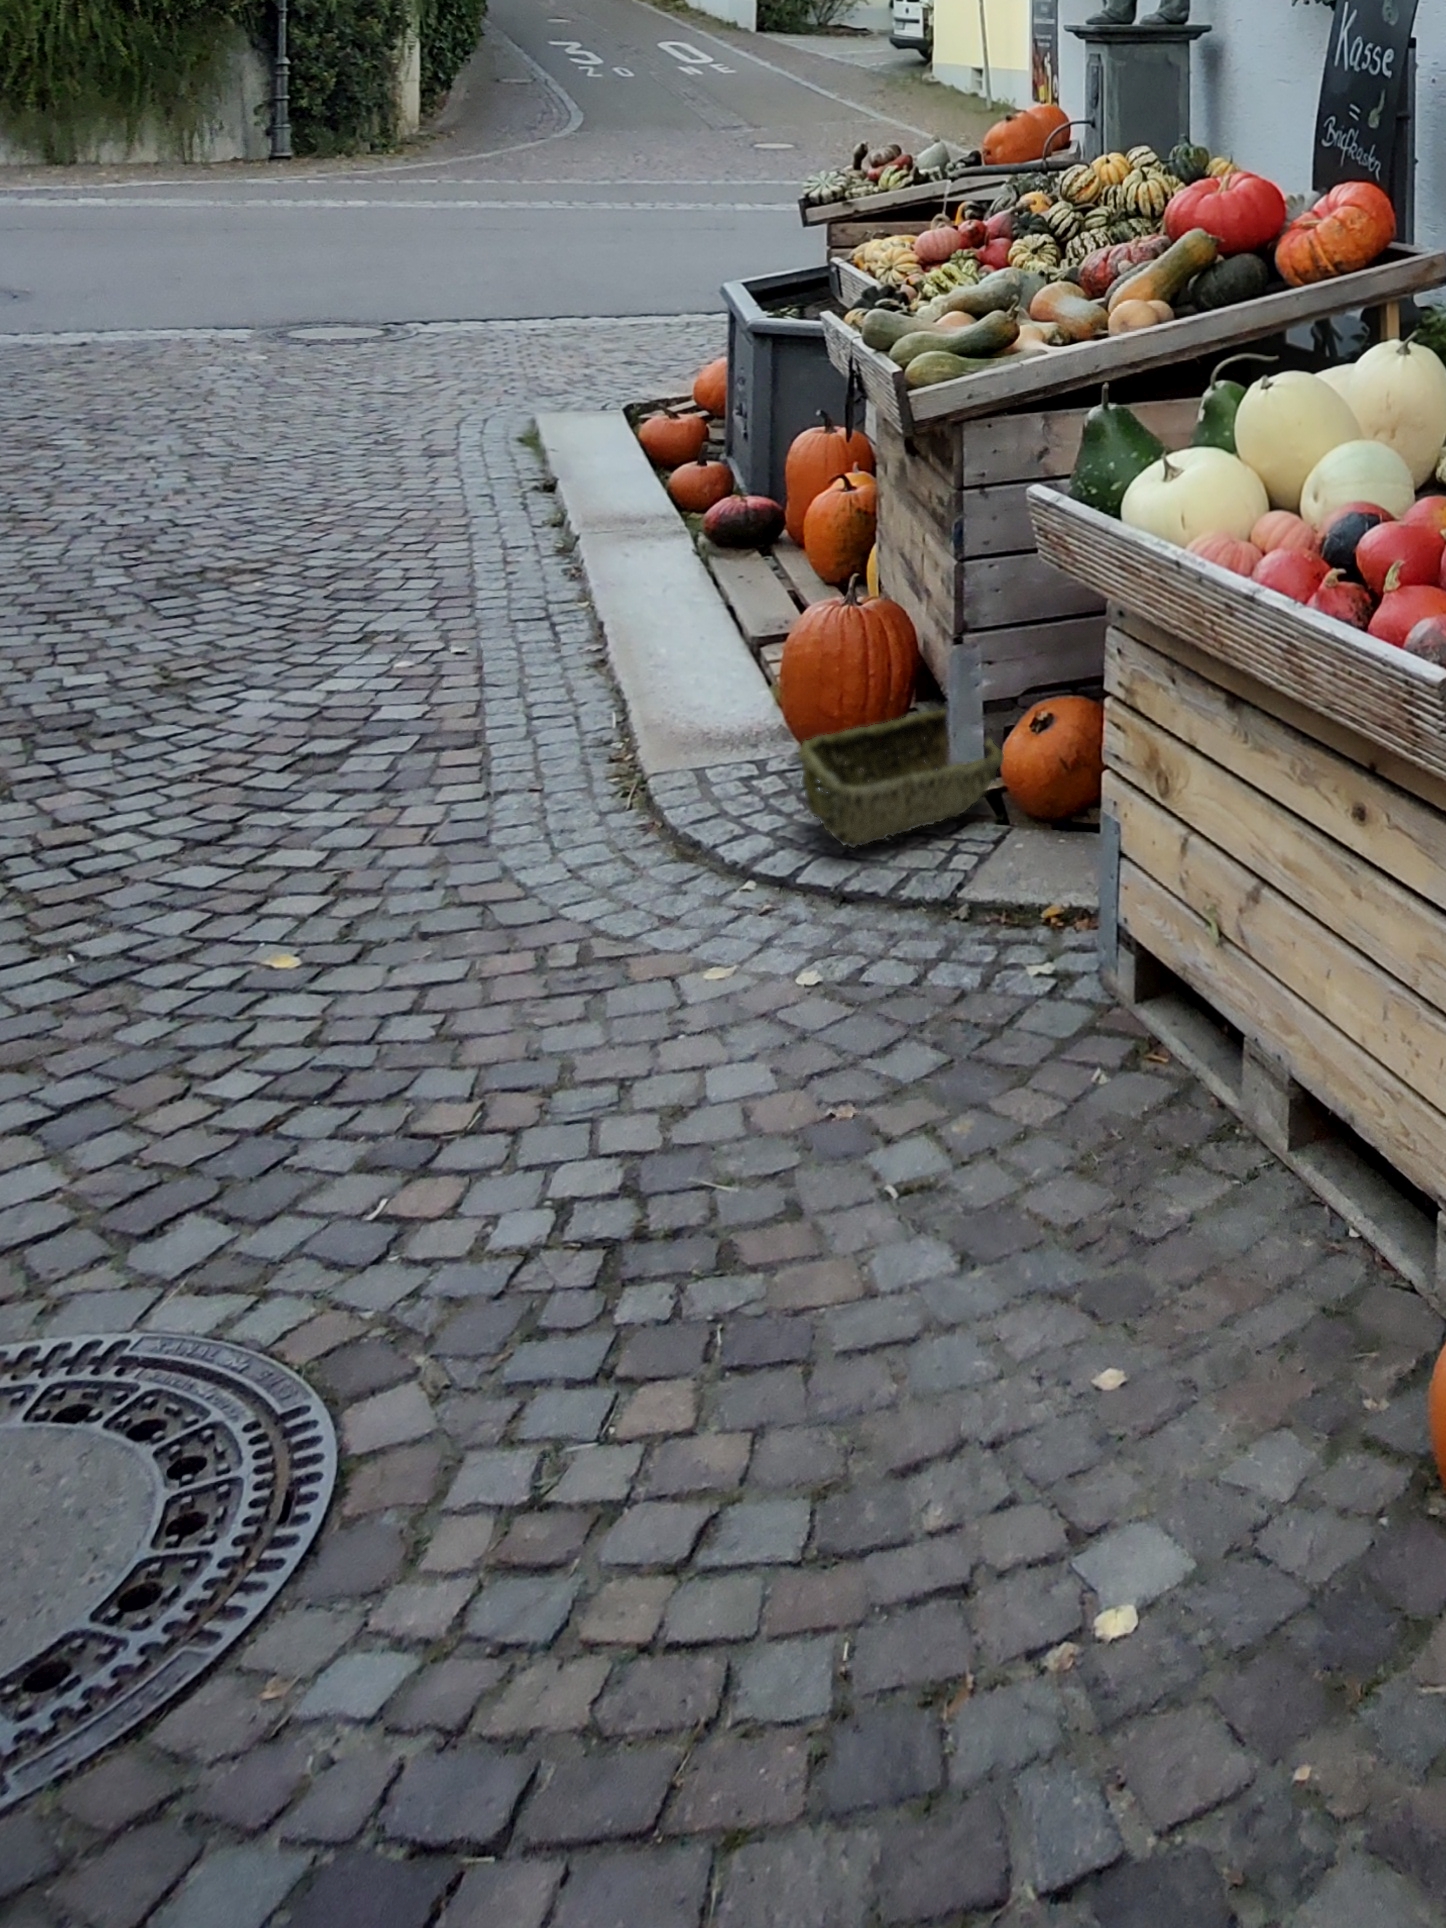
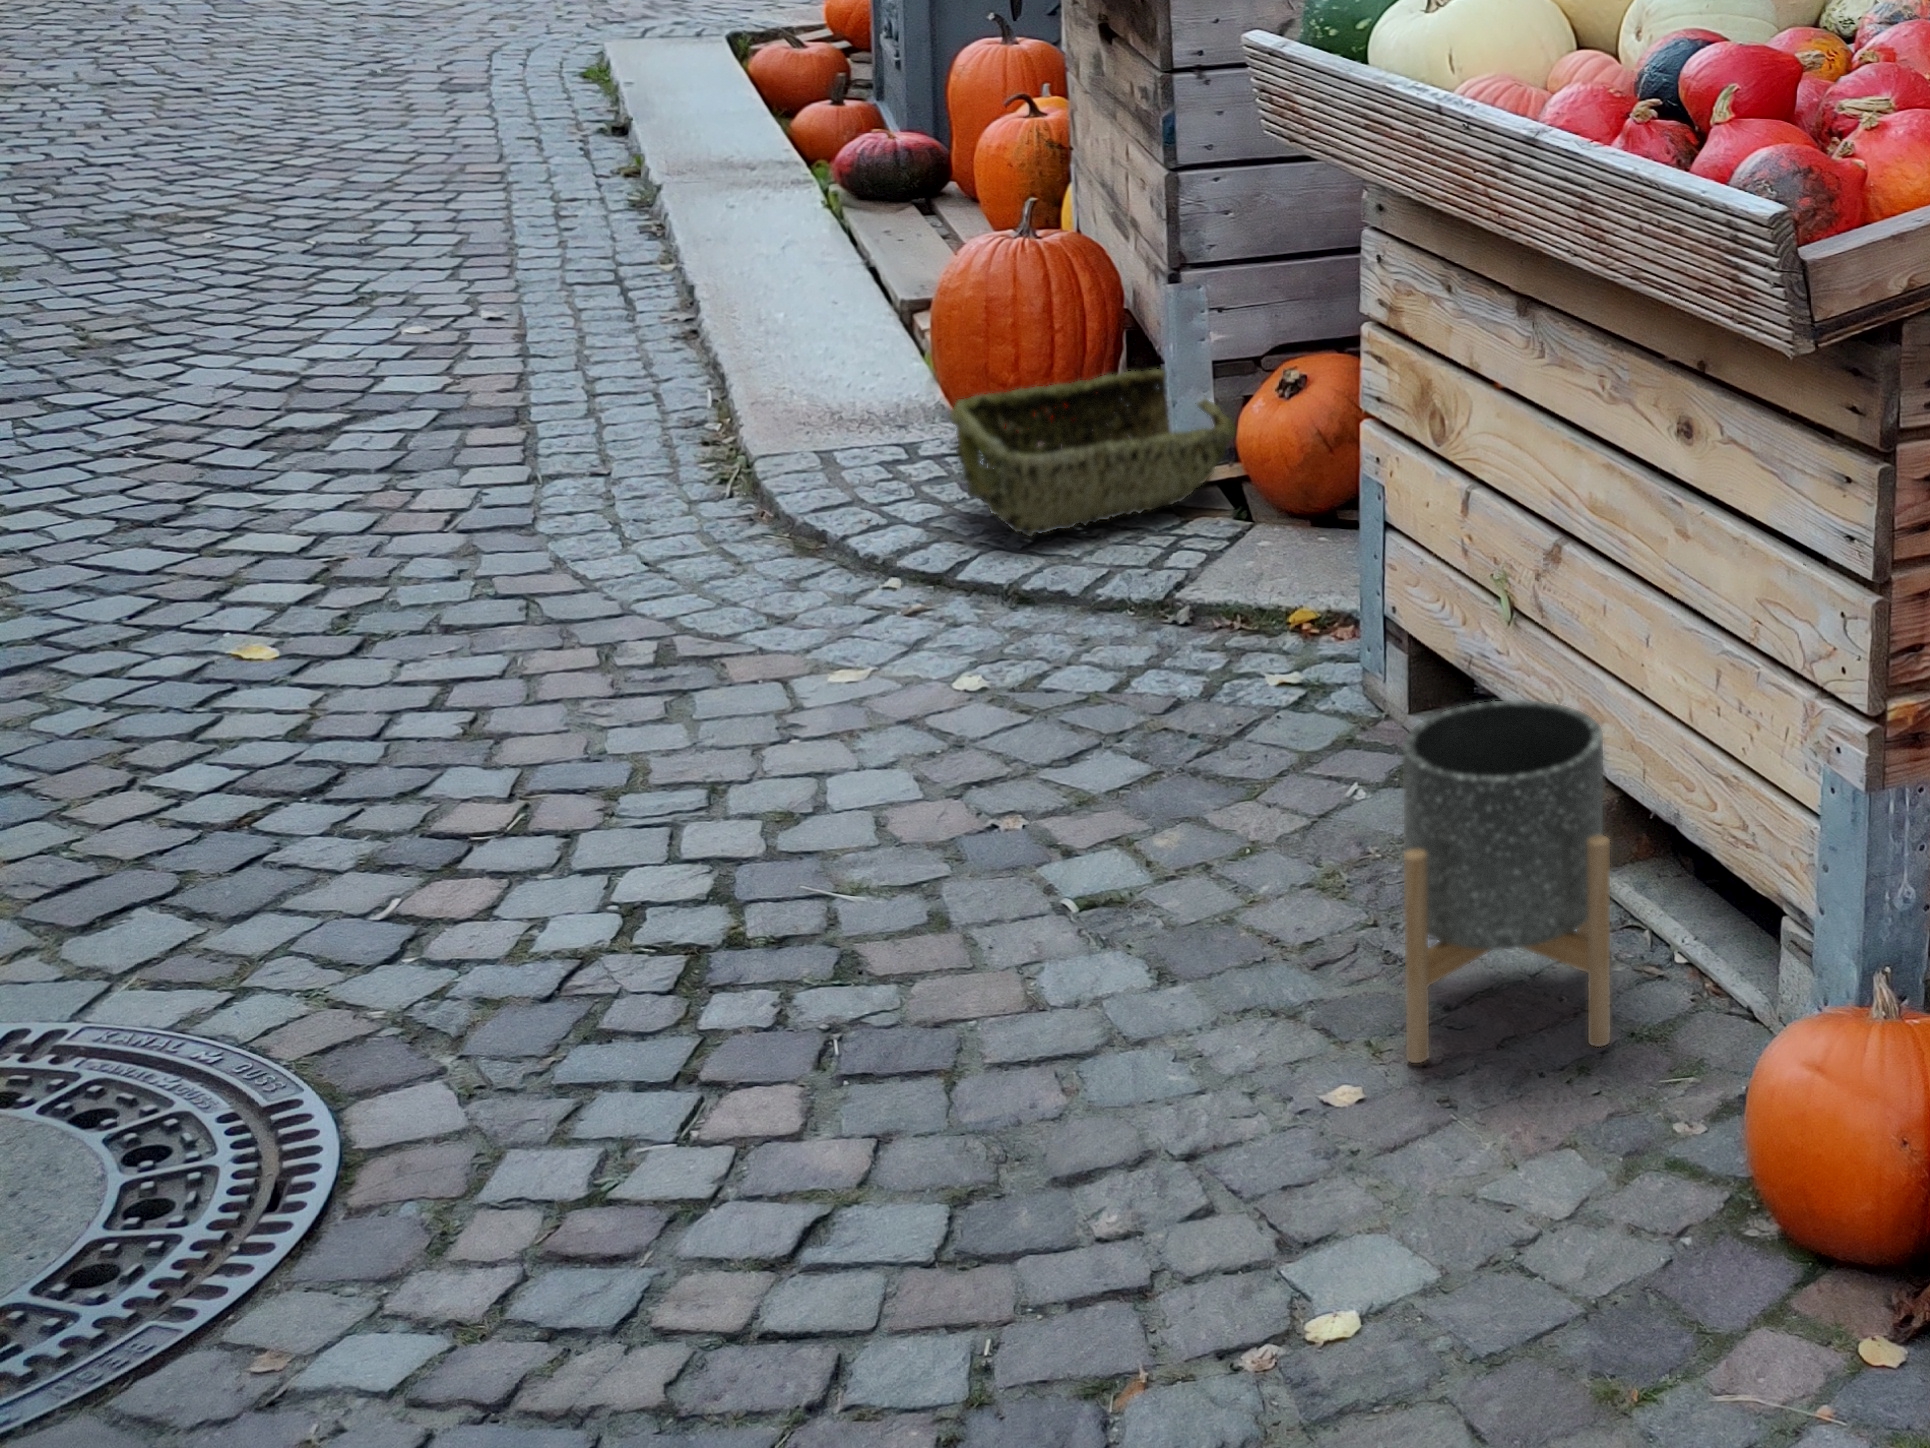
planter: none [1152,1030,1312,1345] -> present [1403,700,1610,1063]

